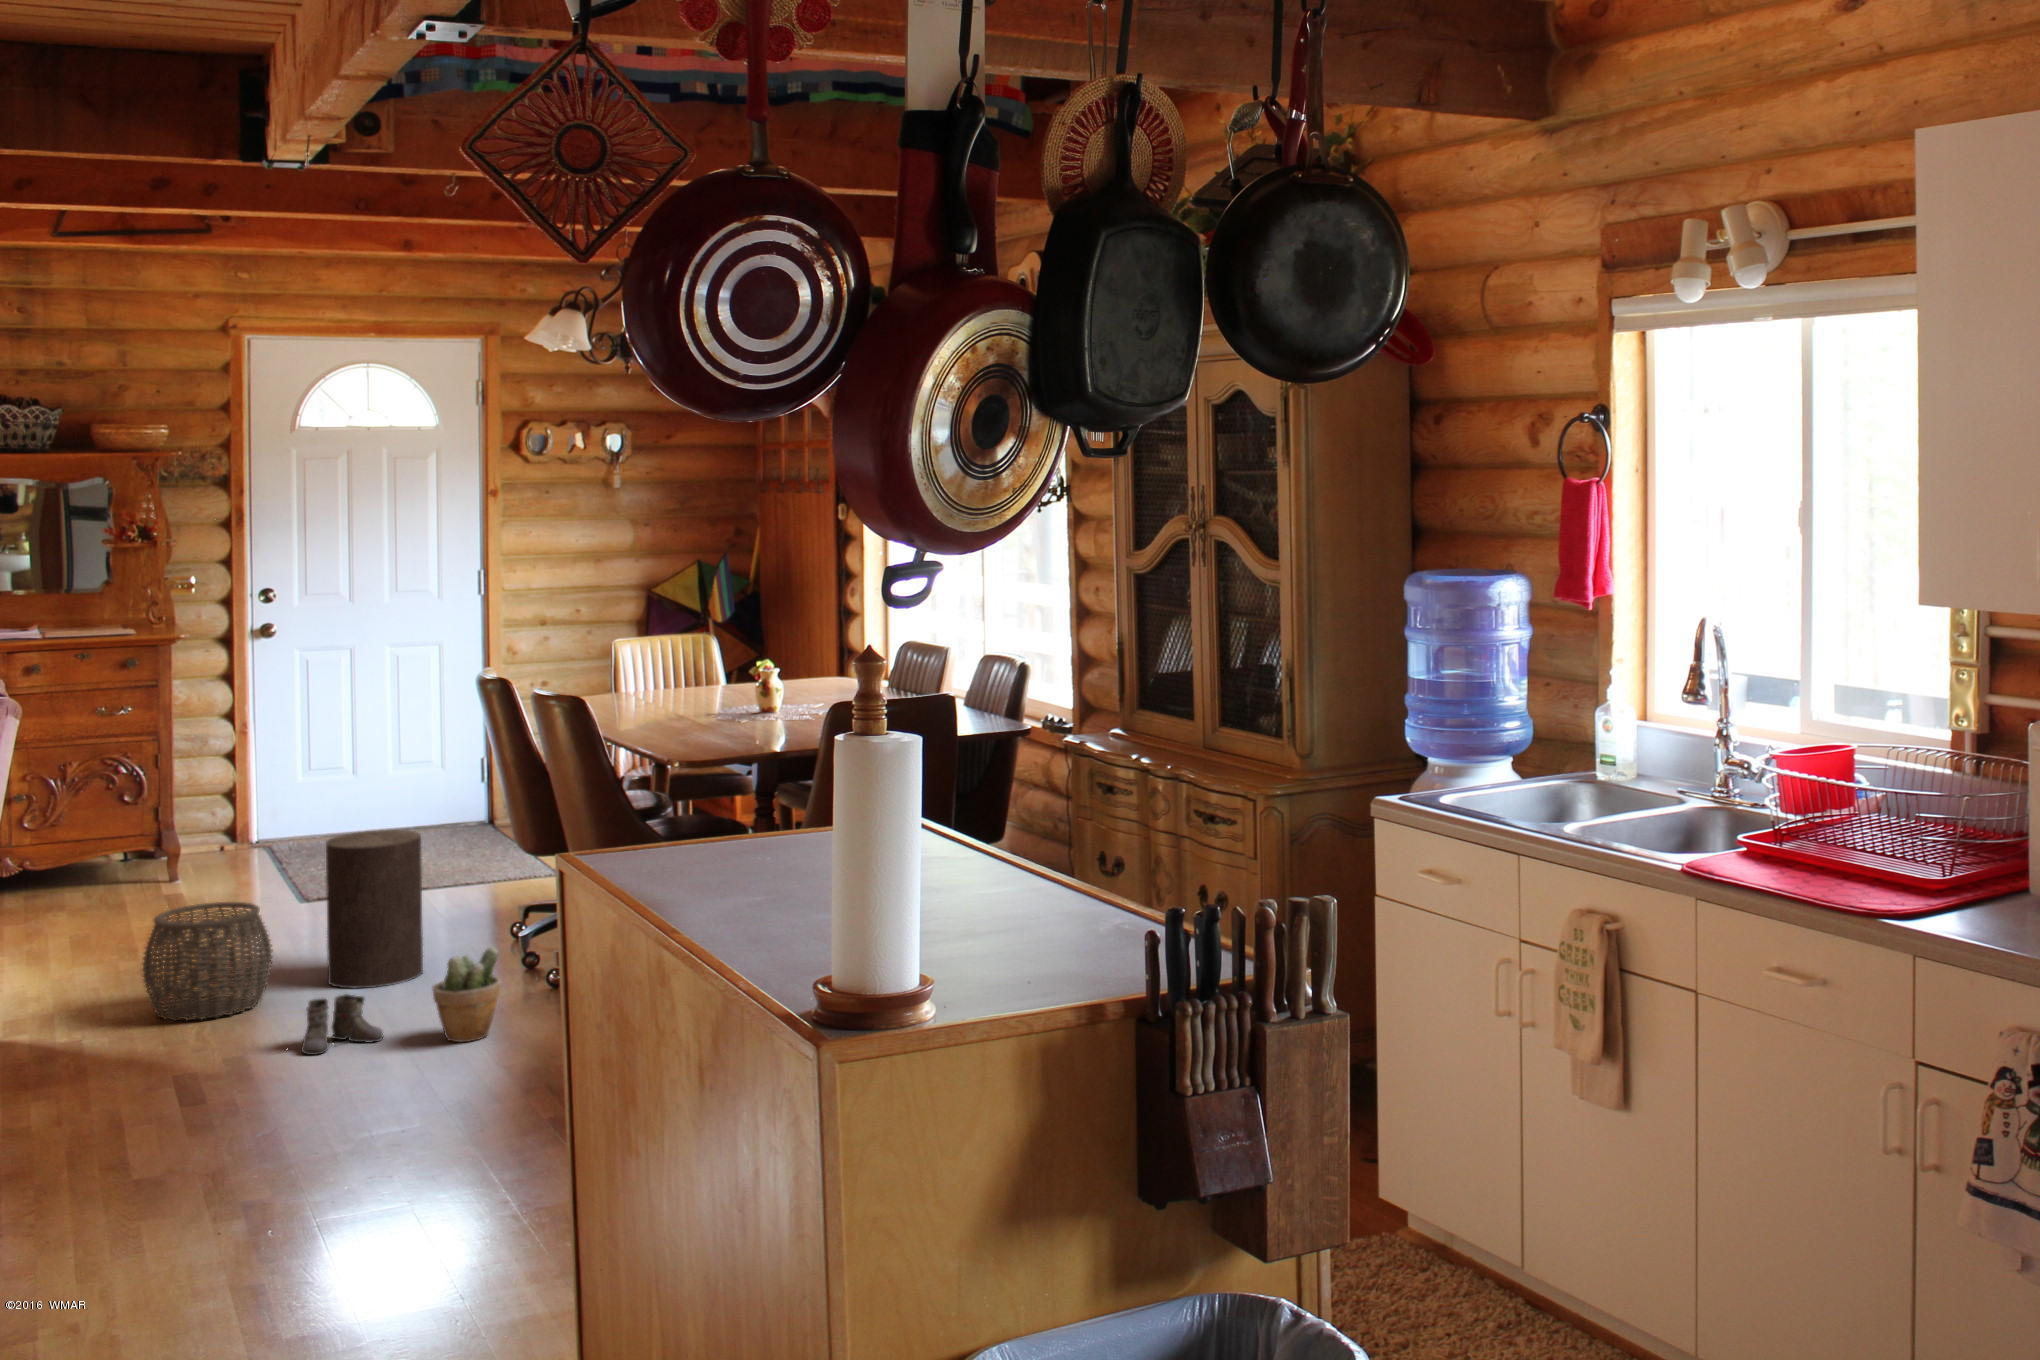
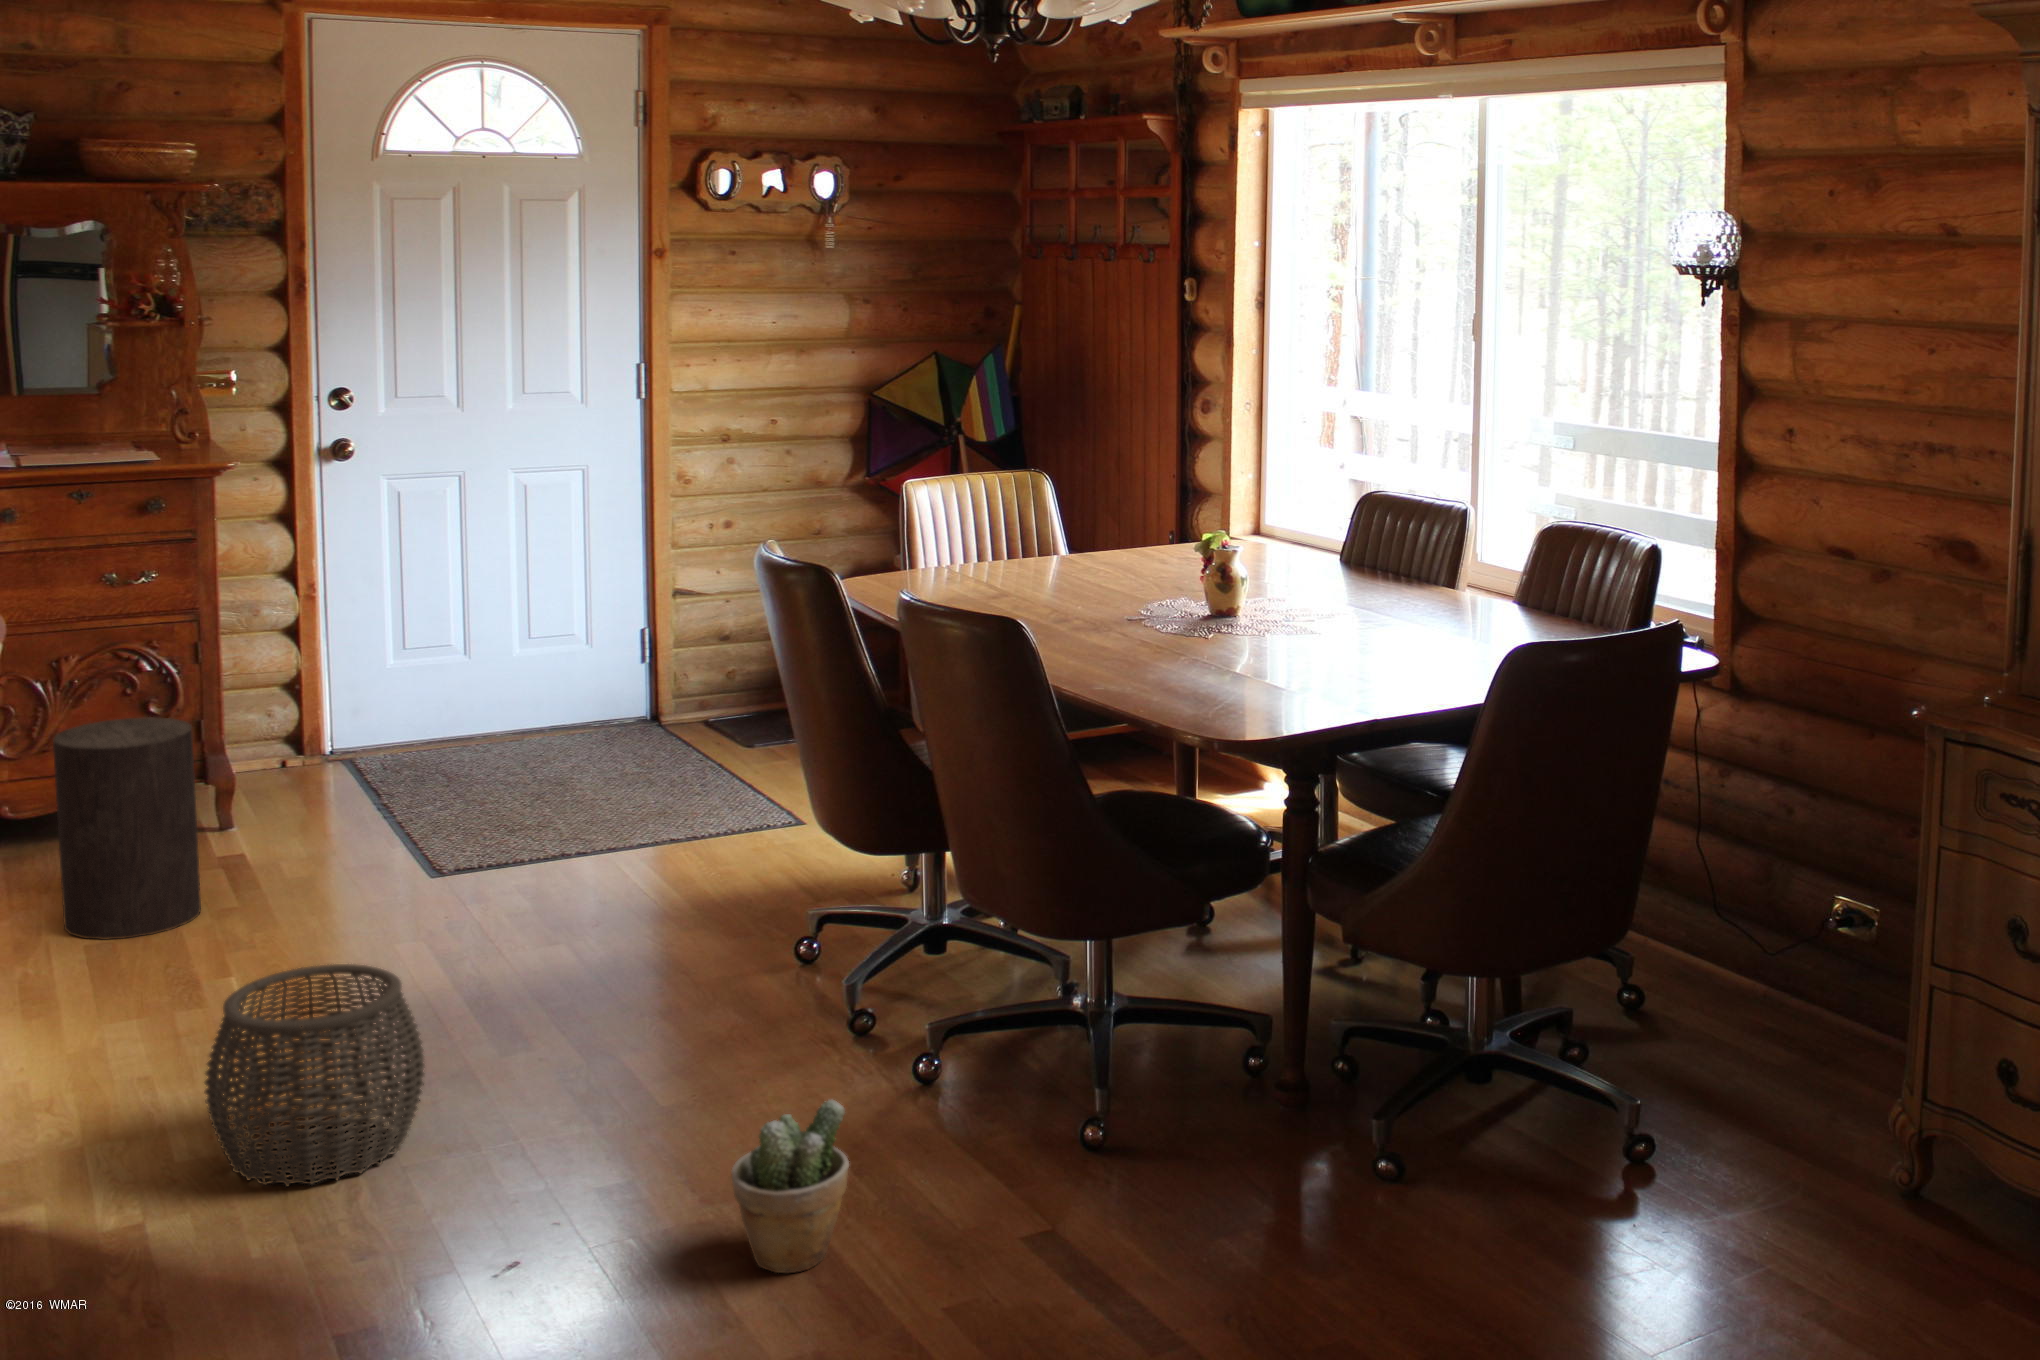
stool: present [326,830,423,989] -> present [53,717,201,939]
boots: present [301,994,383,1055] -> none [476,1173,642,1301]

